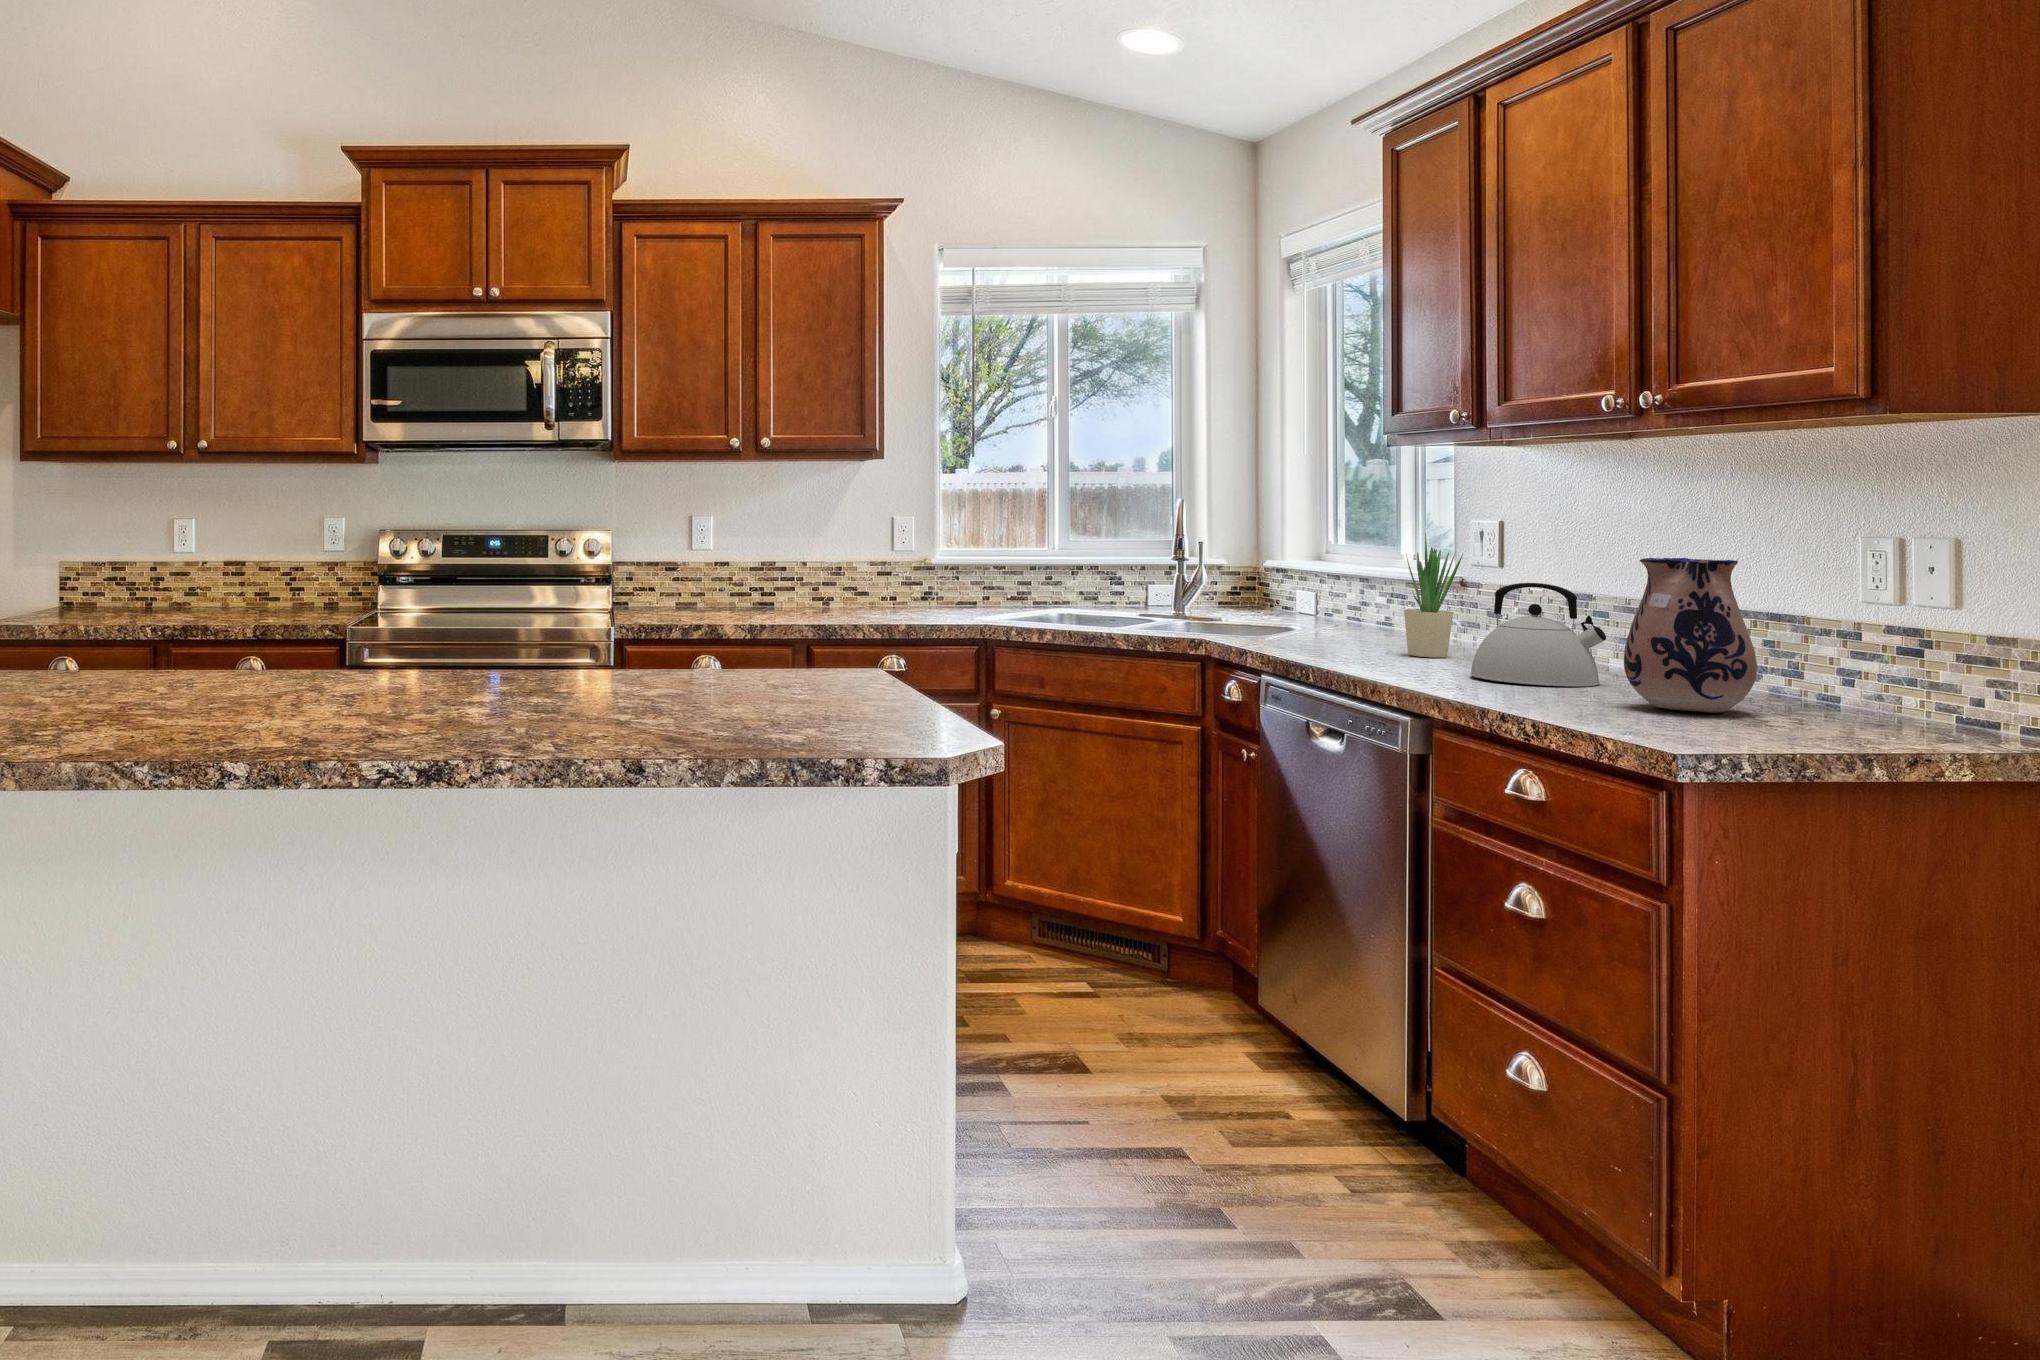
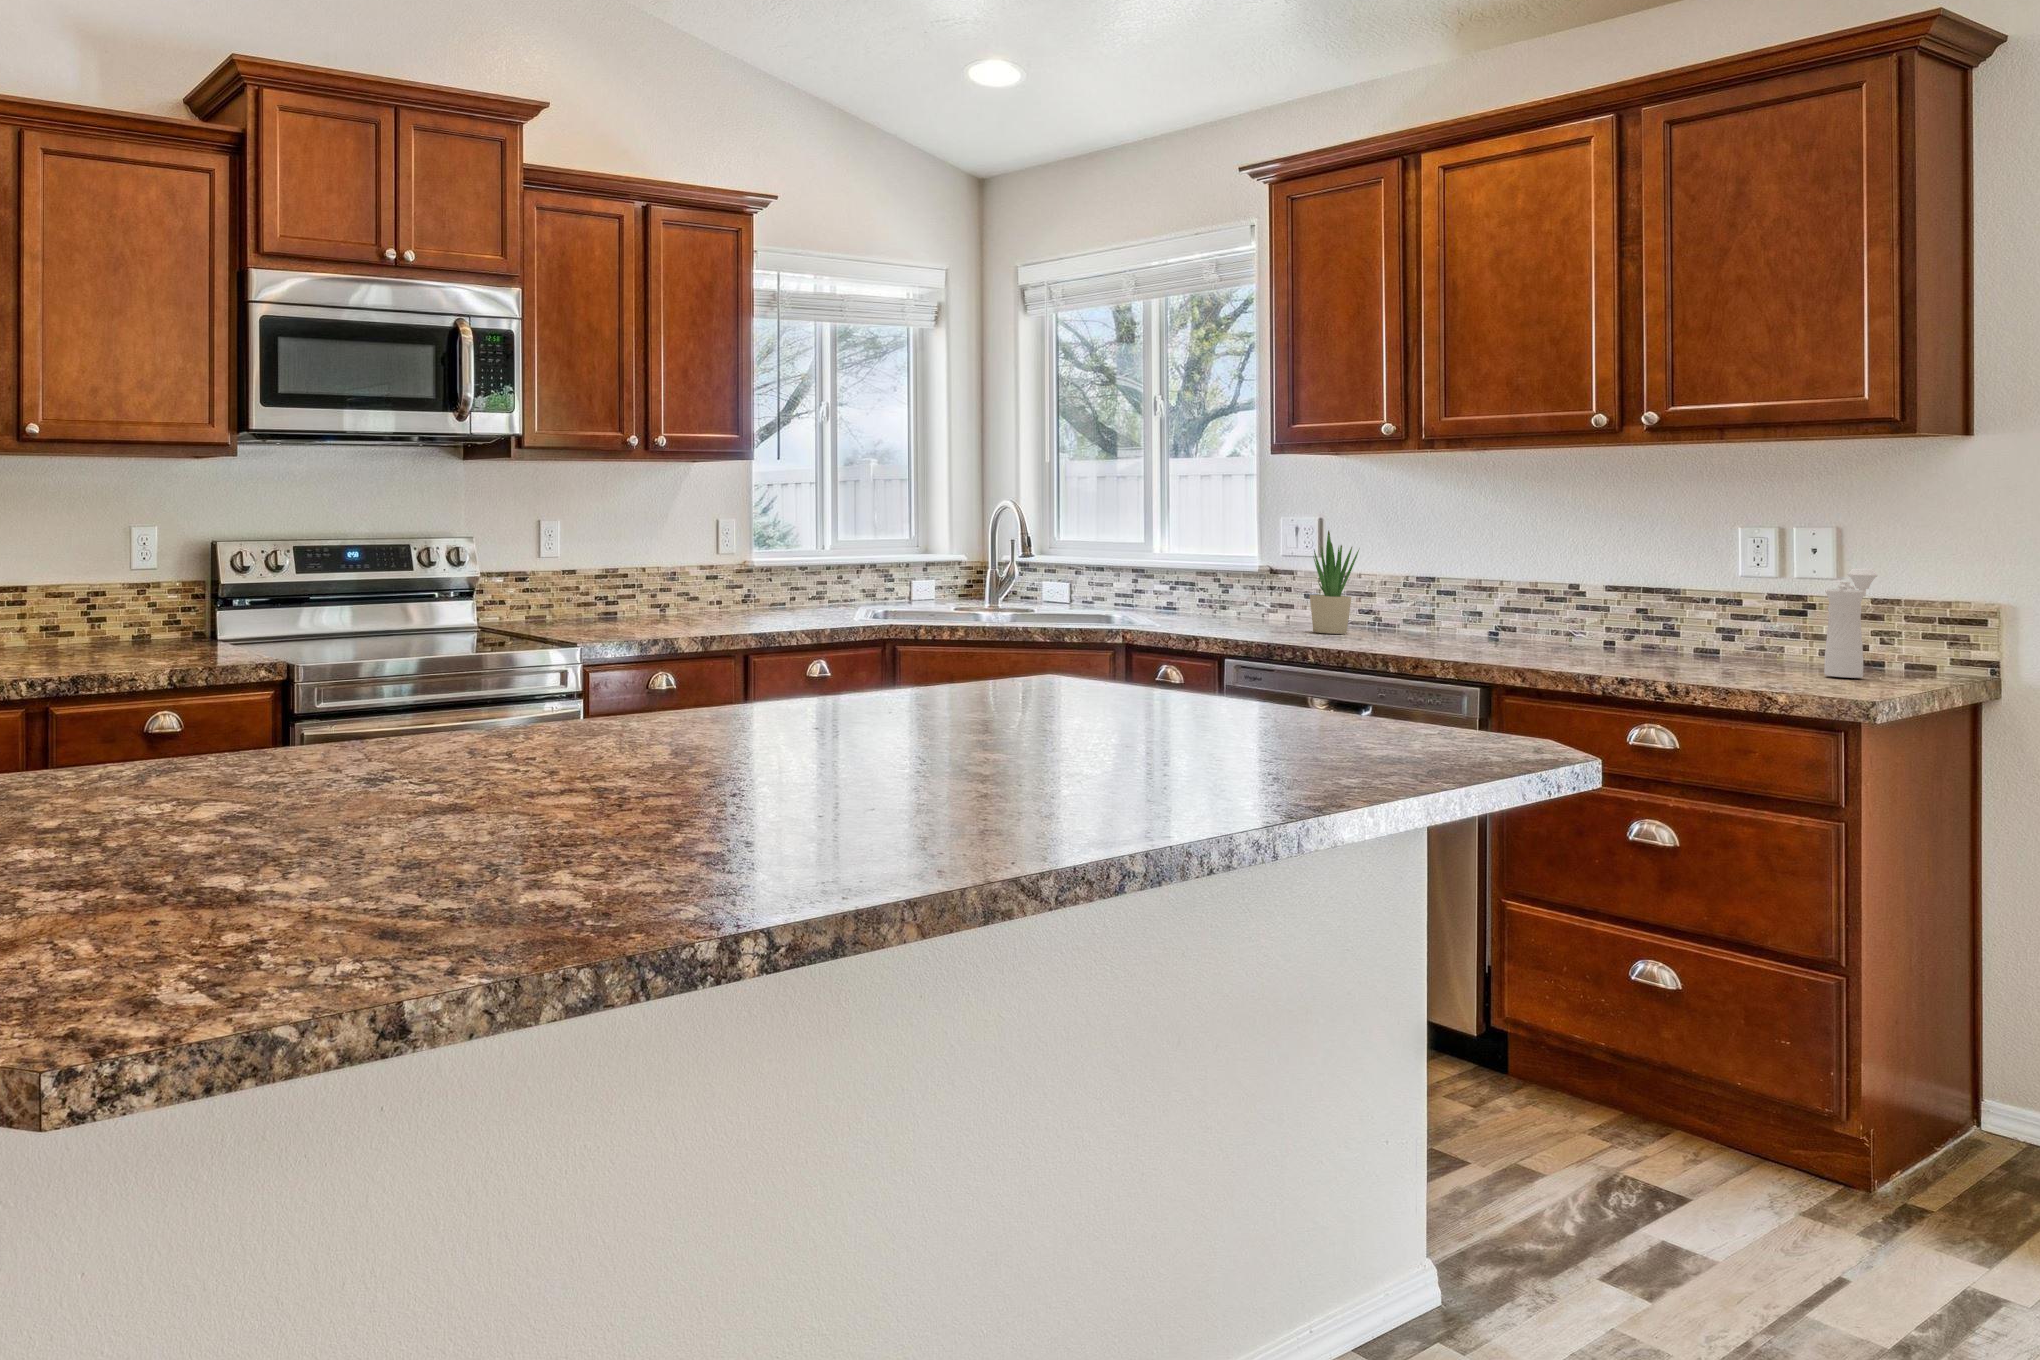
ceramic pitcher: present [1624,558,1757,713] -> none [1648,550,1751,665]
kettle: present [1470,583,1606,687] -> none [1448,571,1553,652]
pepper mill: none [1767,585,1894,737] -> present [1824,568,1877,678]

